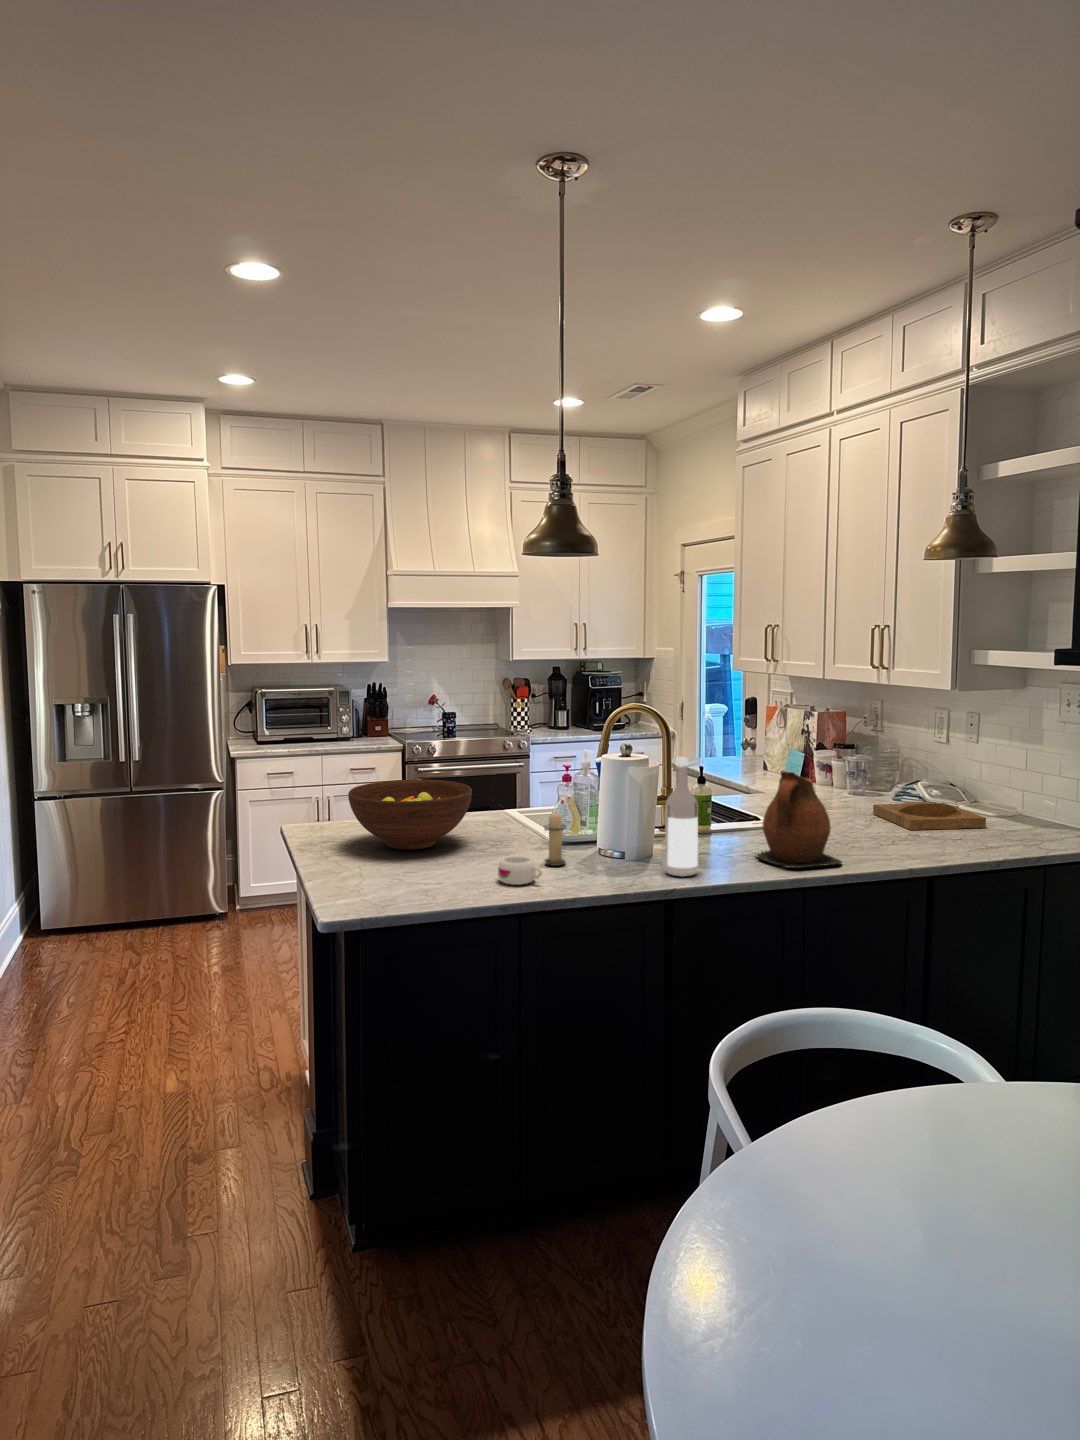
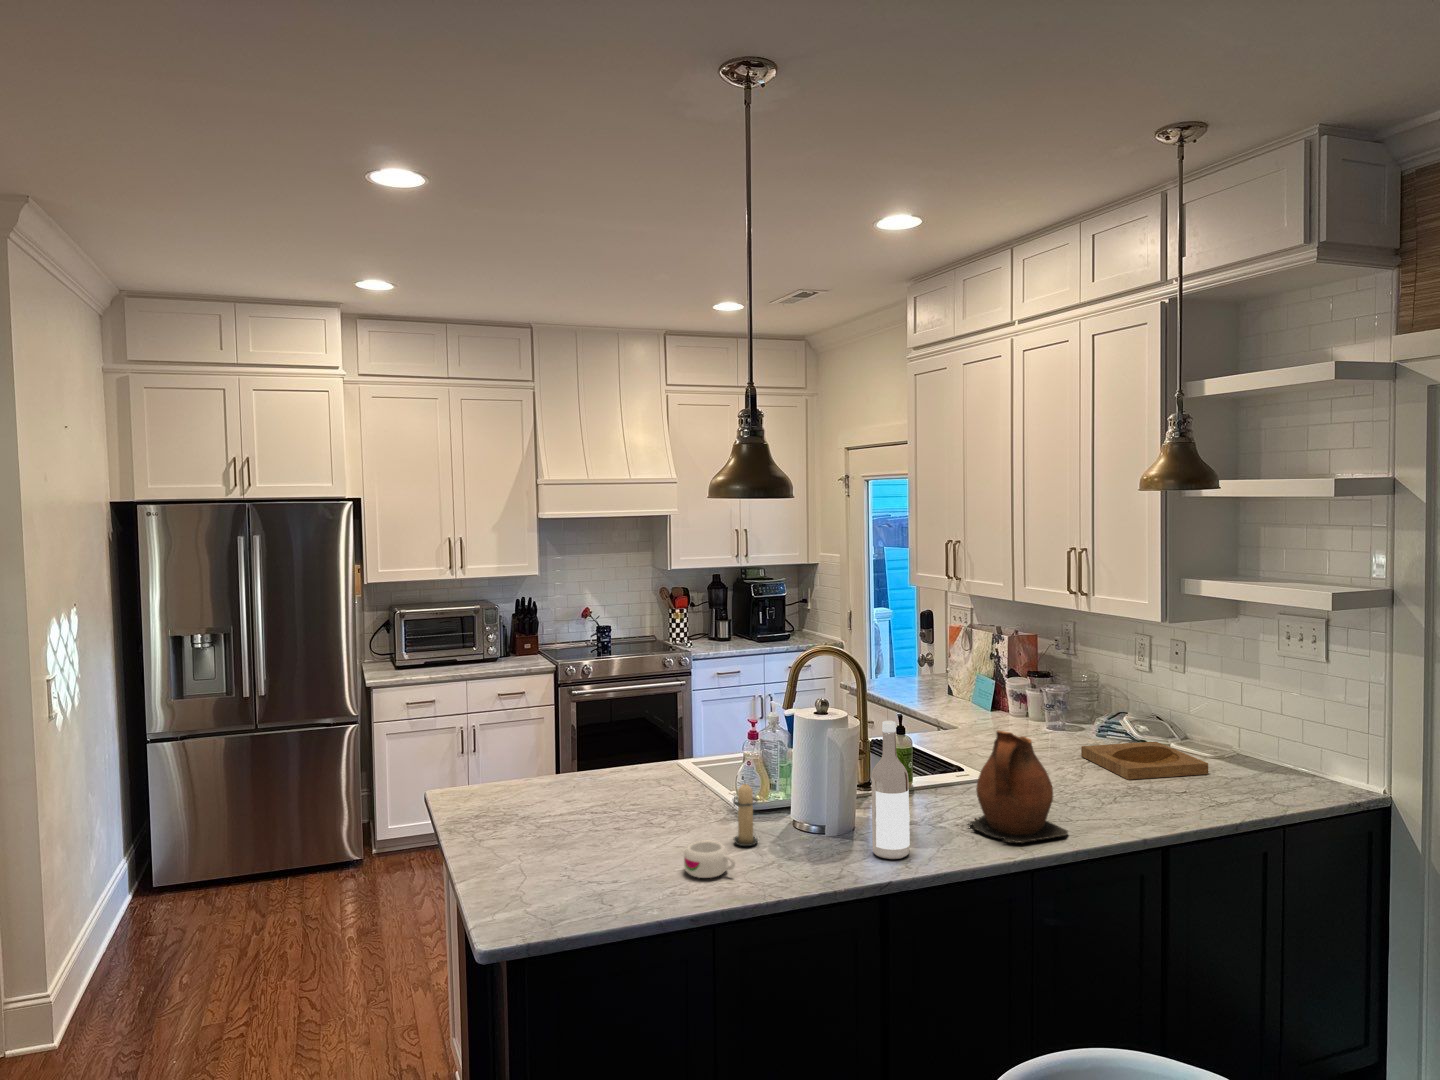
fruit bowl: present [348,780,472,850] -> none [506,738,647,825]

